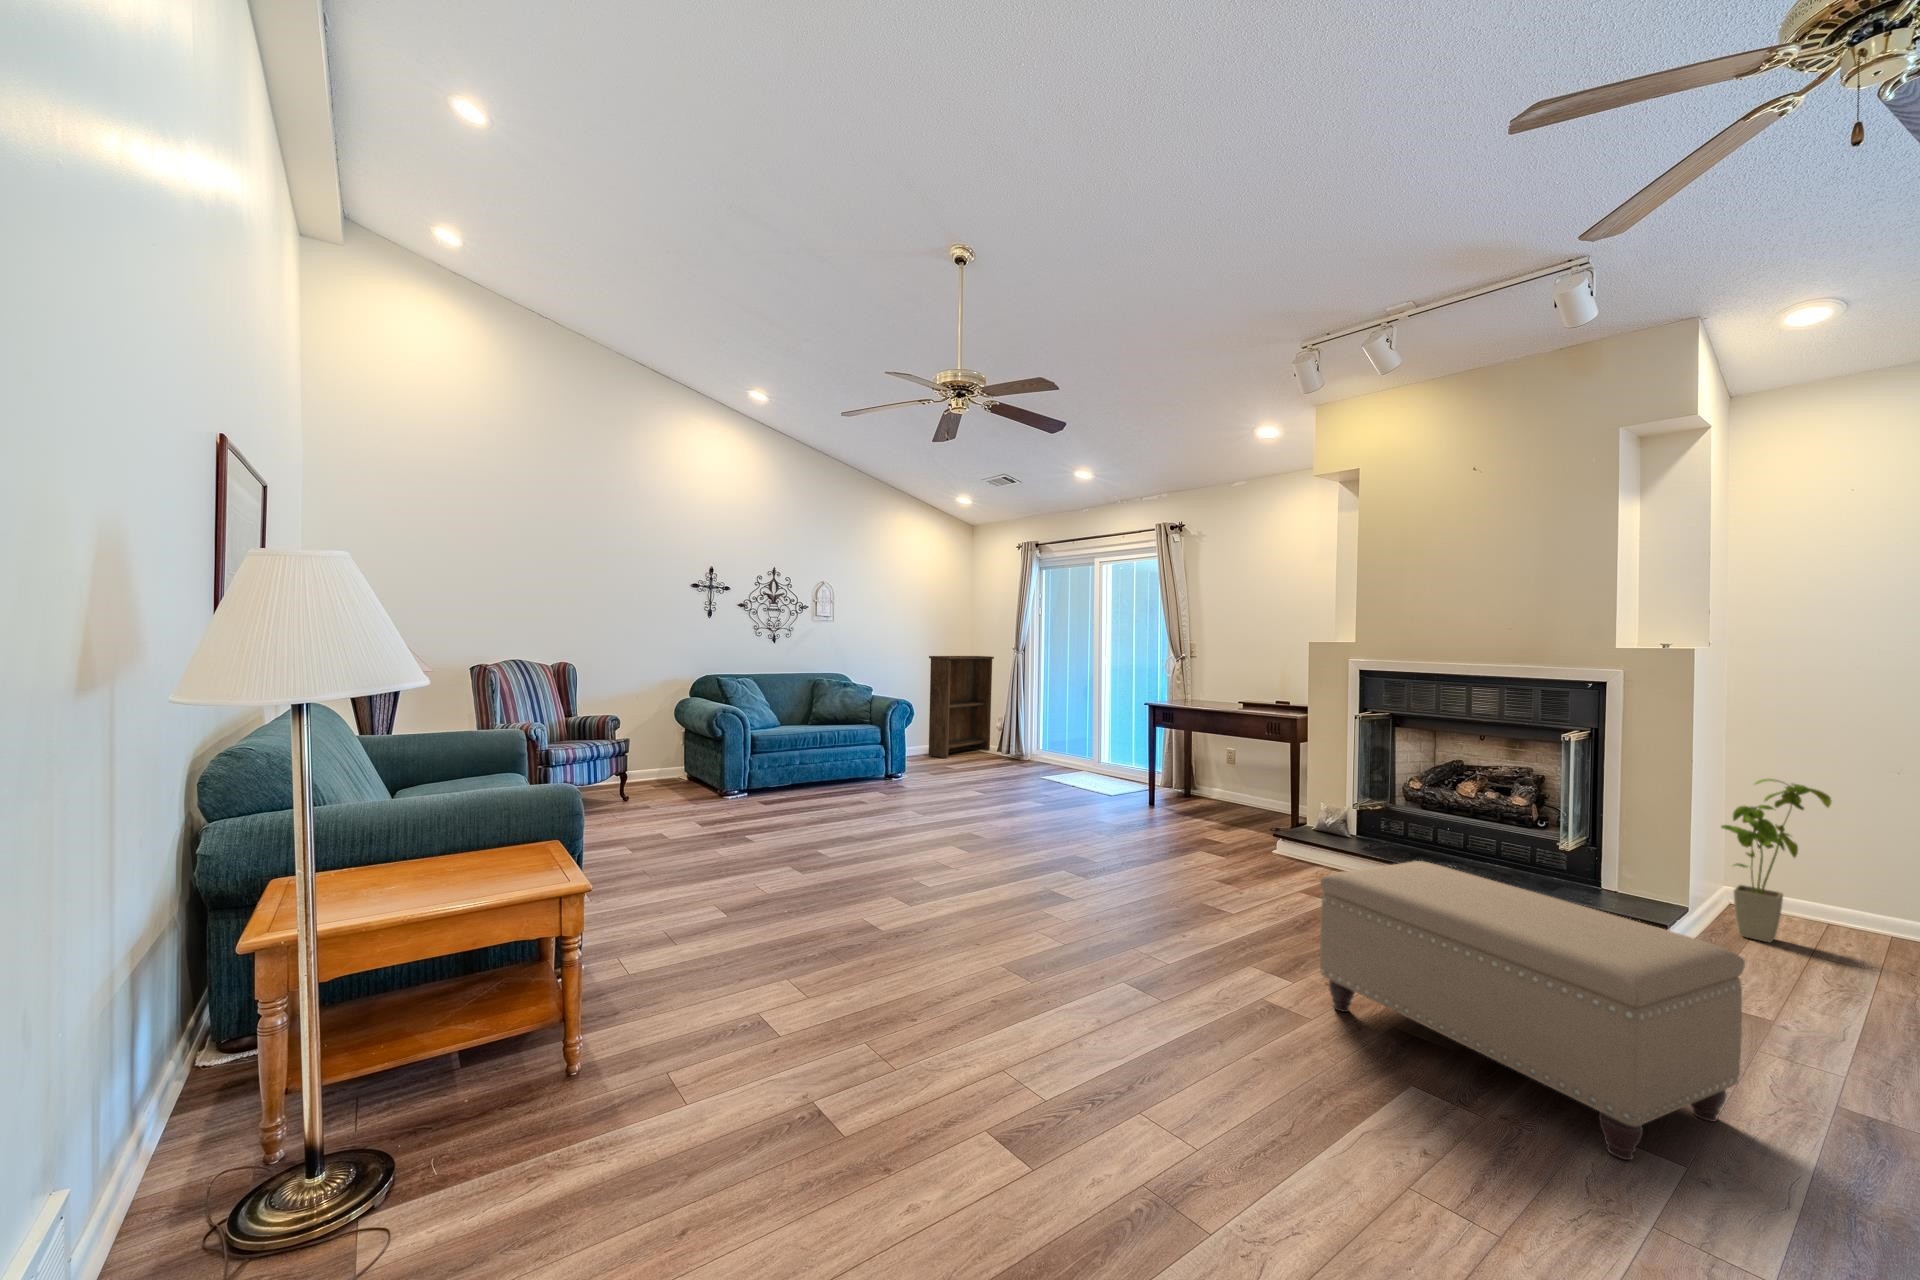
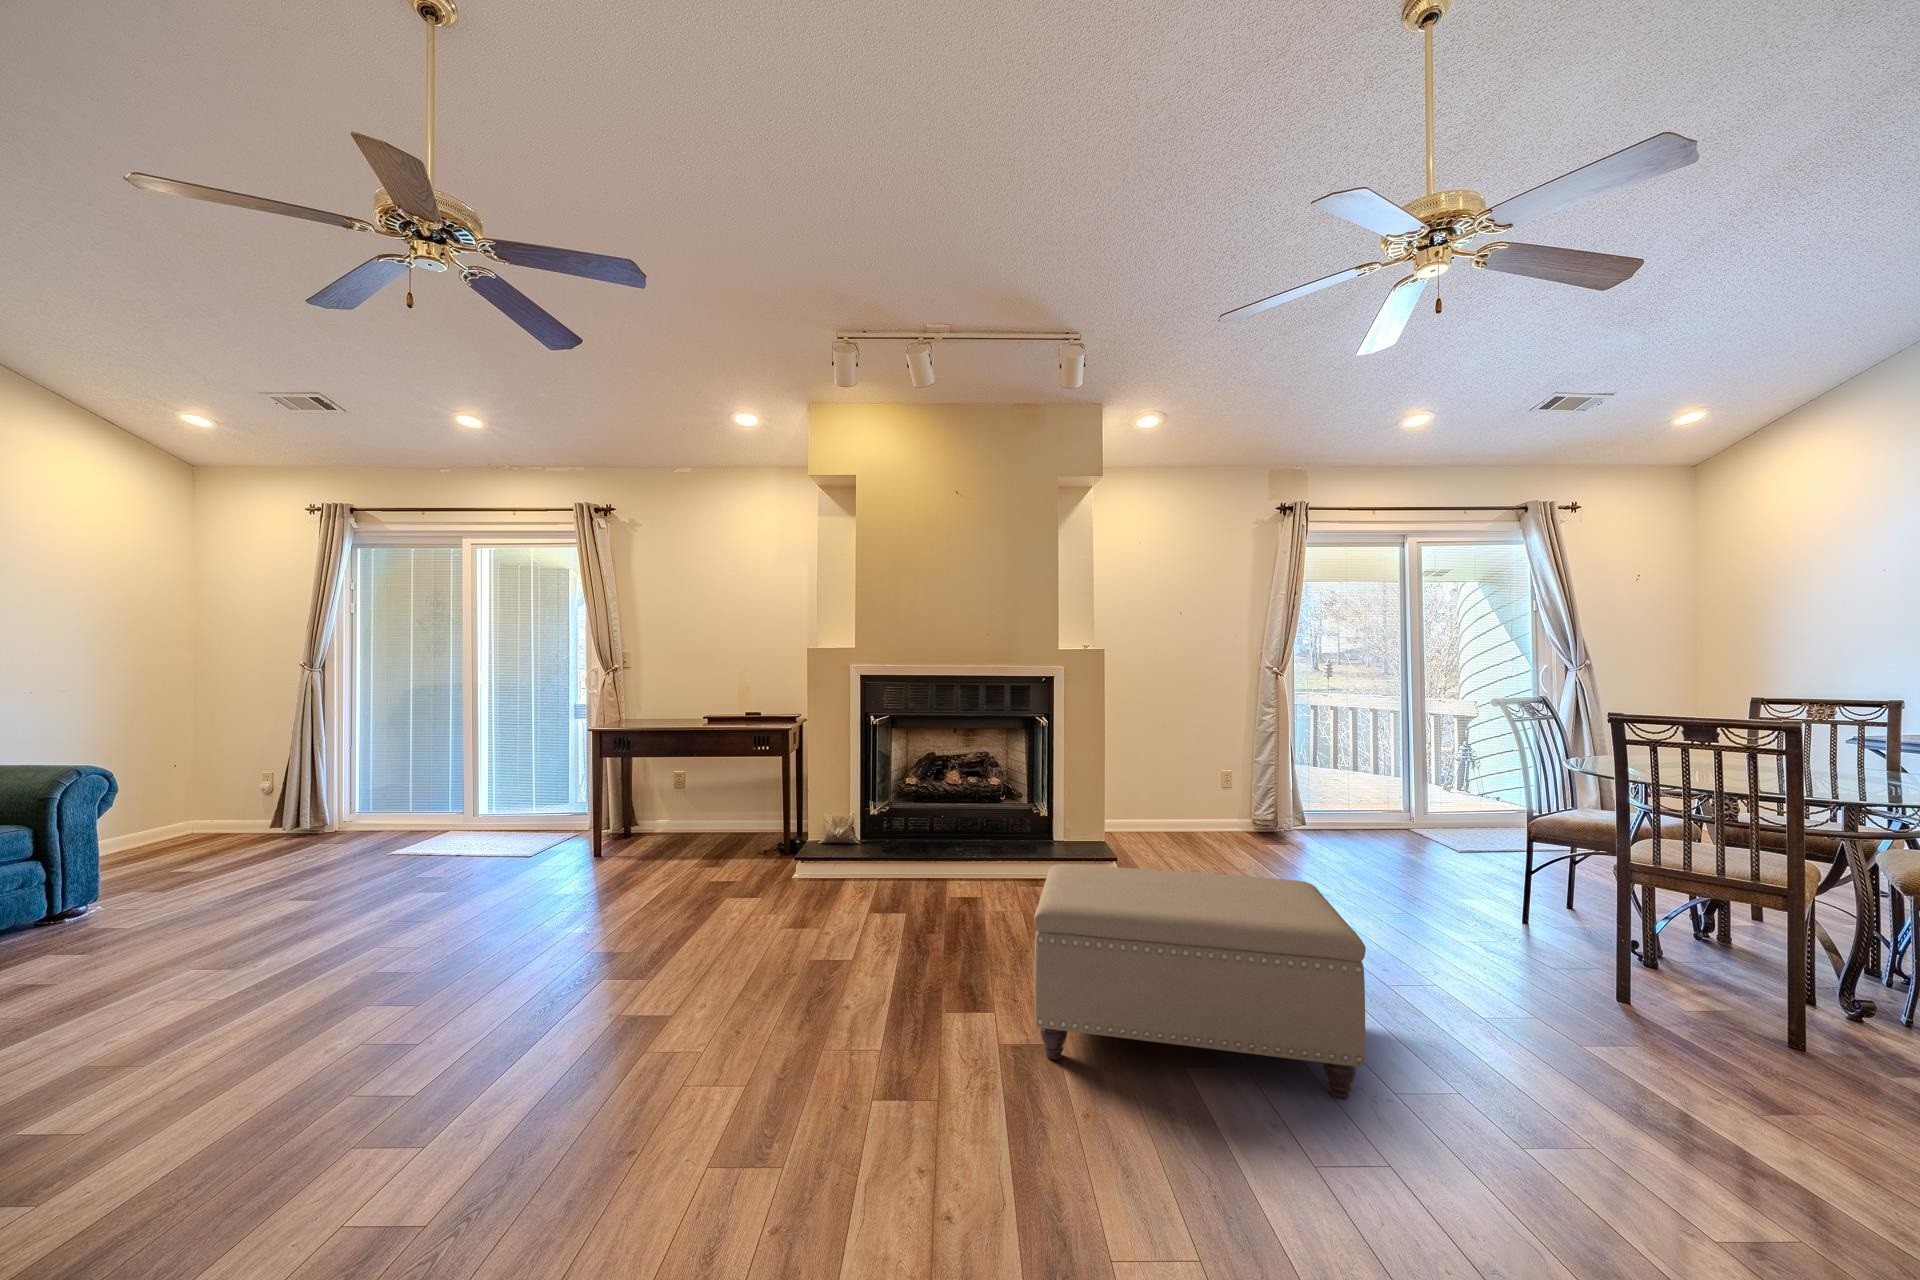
bookshelf: present [928,656,994,758] -> none [103,677,256,859]
house plant: present [1721,779,1831,943] -> none [1096,740,1151,854]

